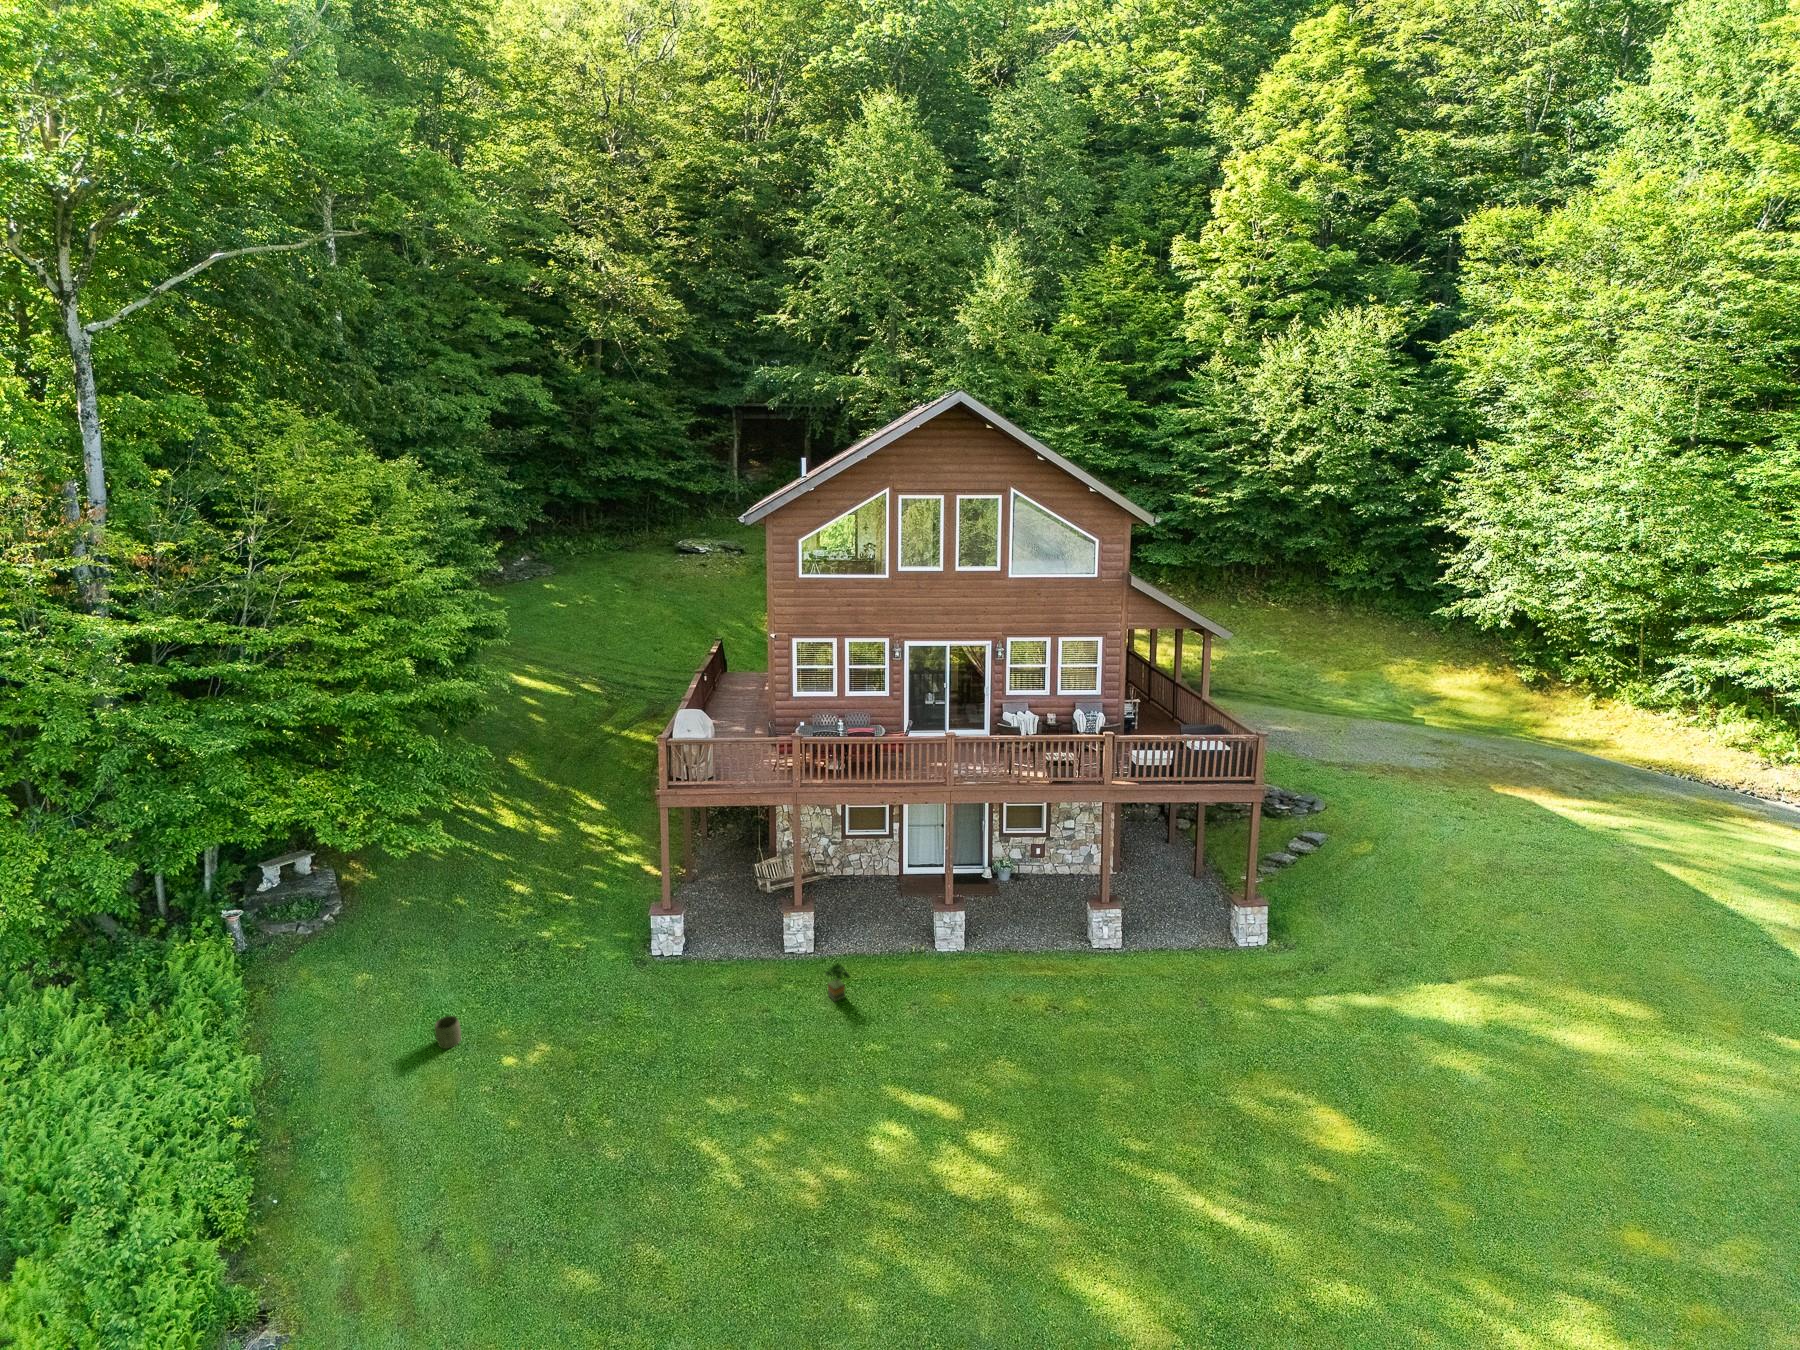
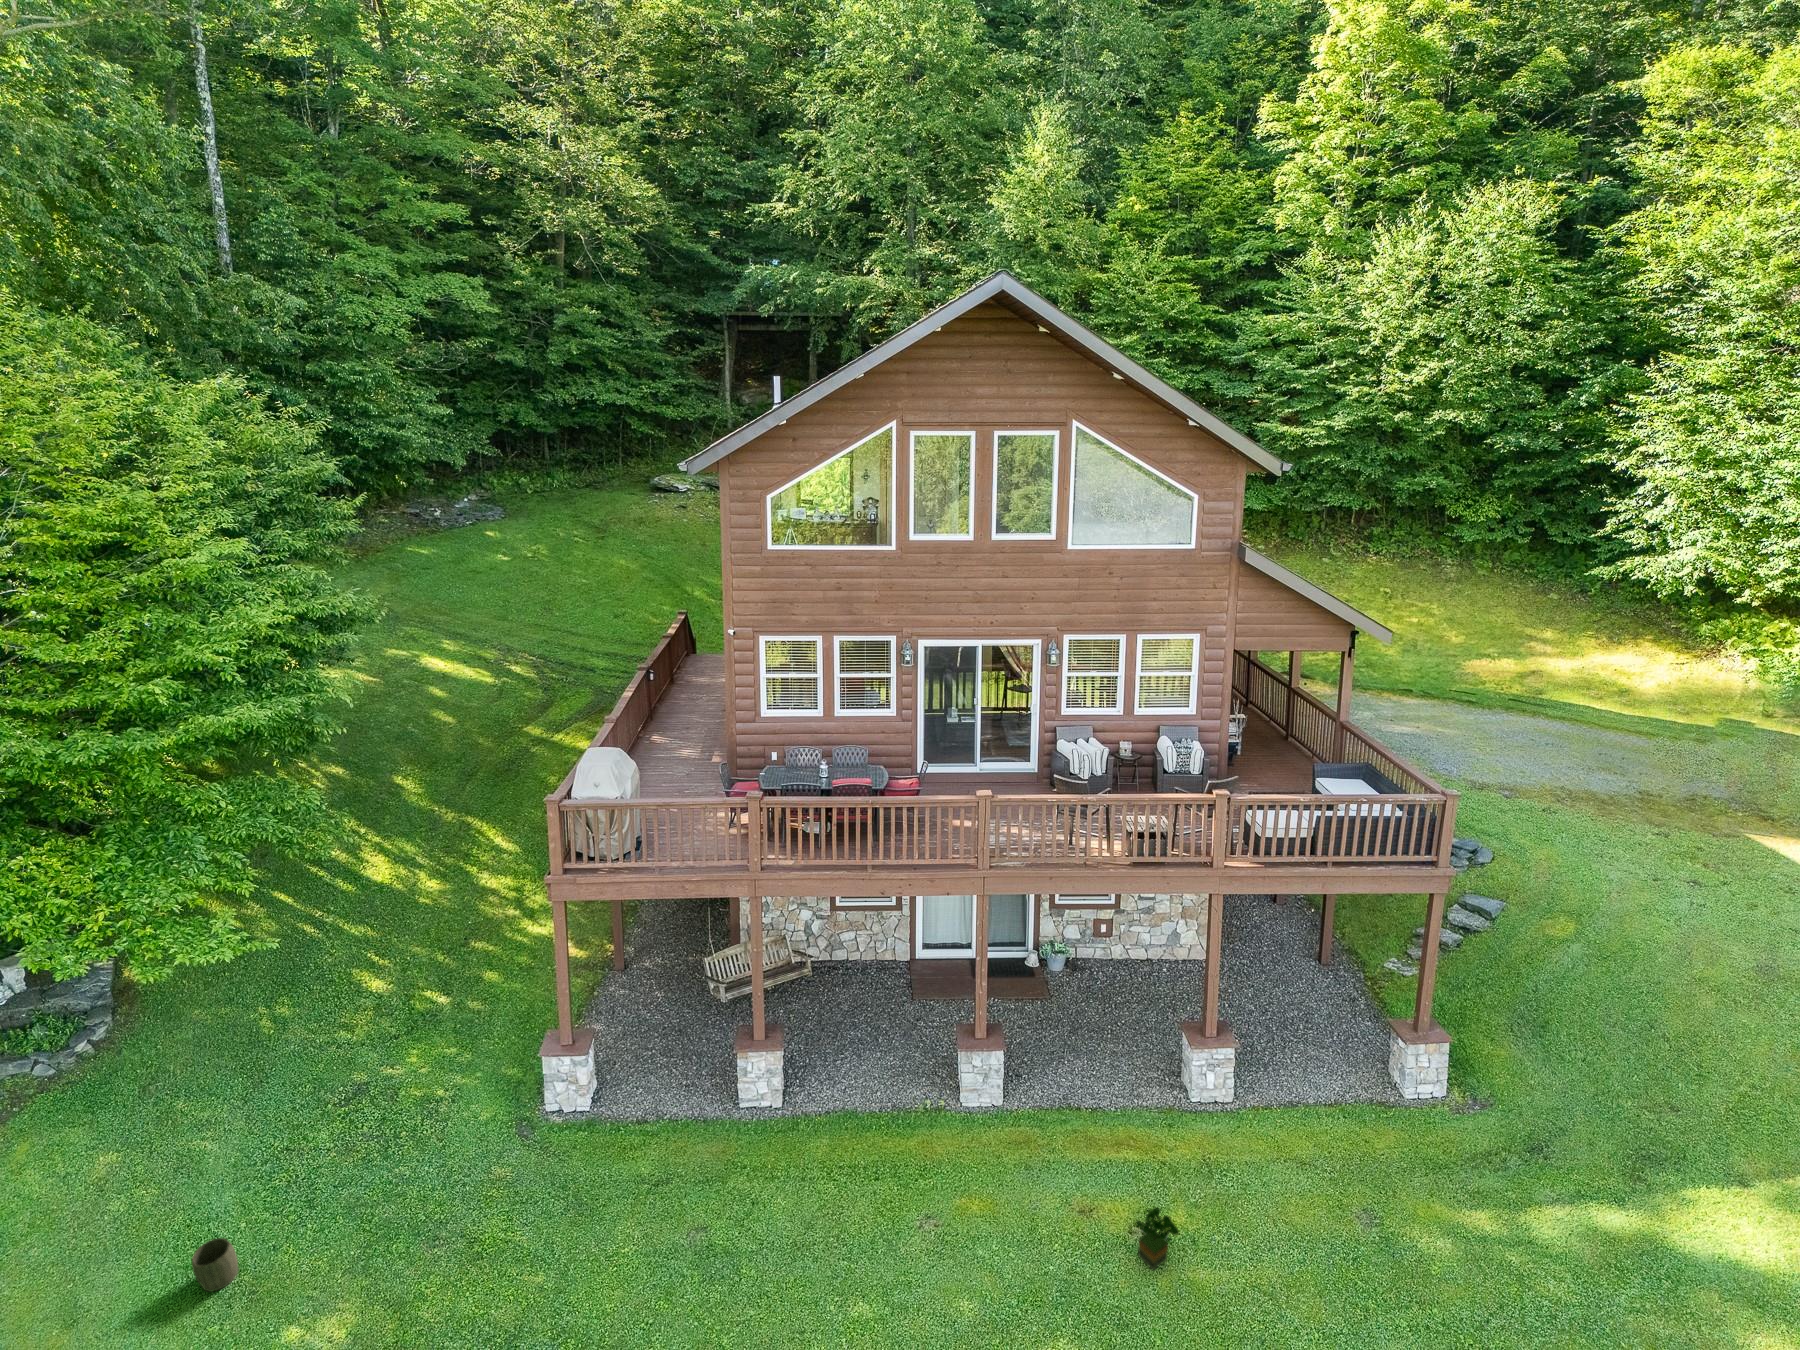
potted tree: present [825,964,850,1001] -> present [1136,1207,1180,1270]

